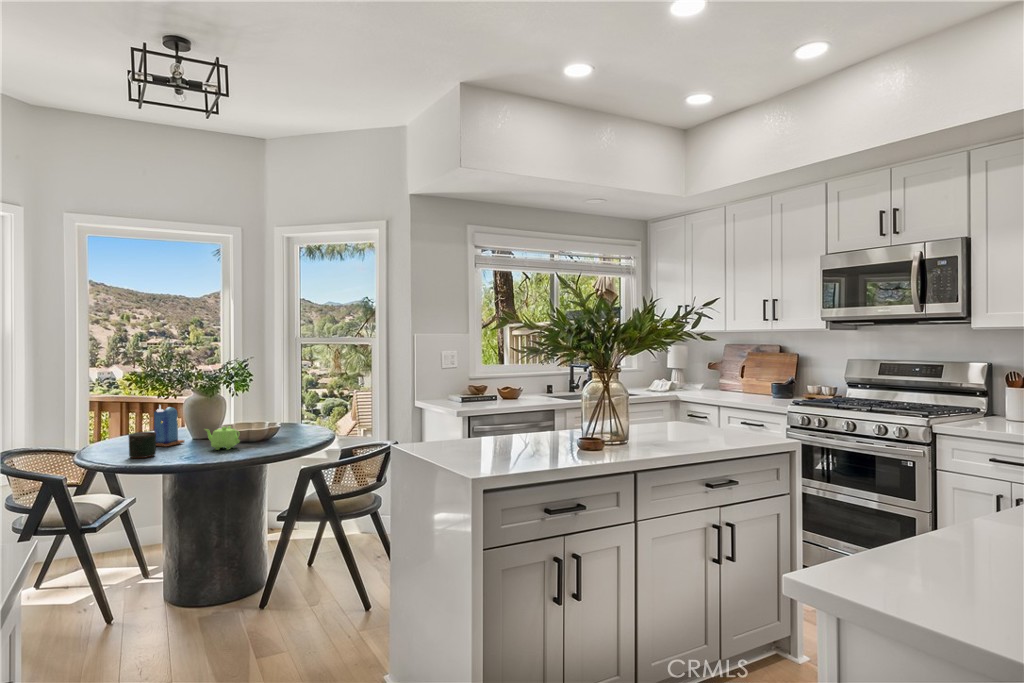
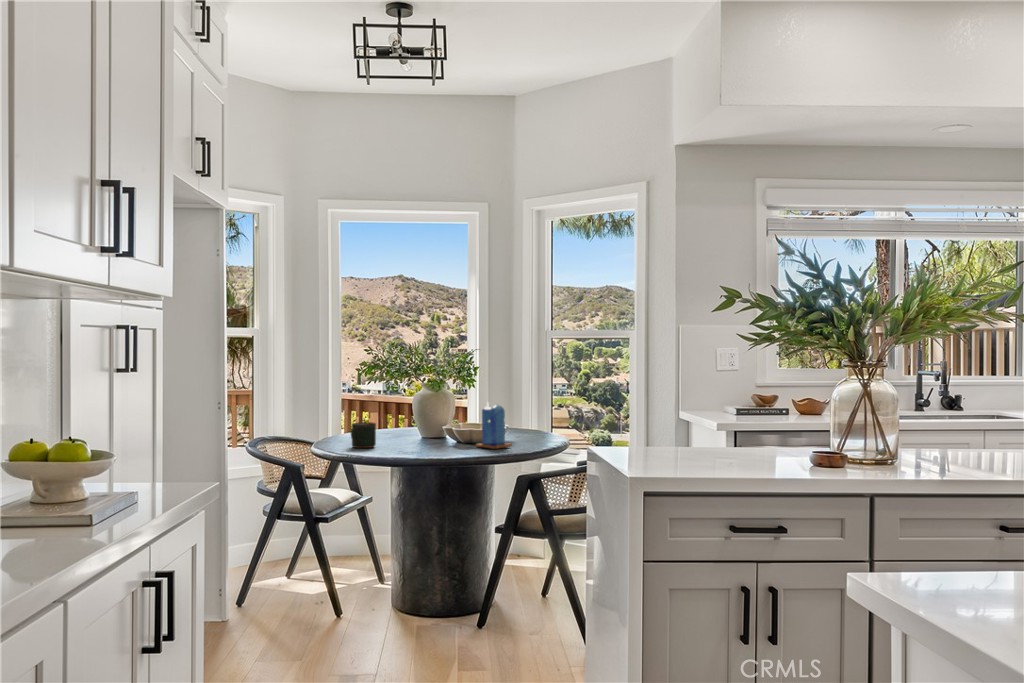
candle: present [154,405,184,447] -> present [476,402,511,449]
teapot: present [205,426,240,450] -> none [422,423,457,448]

